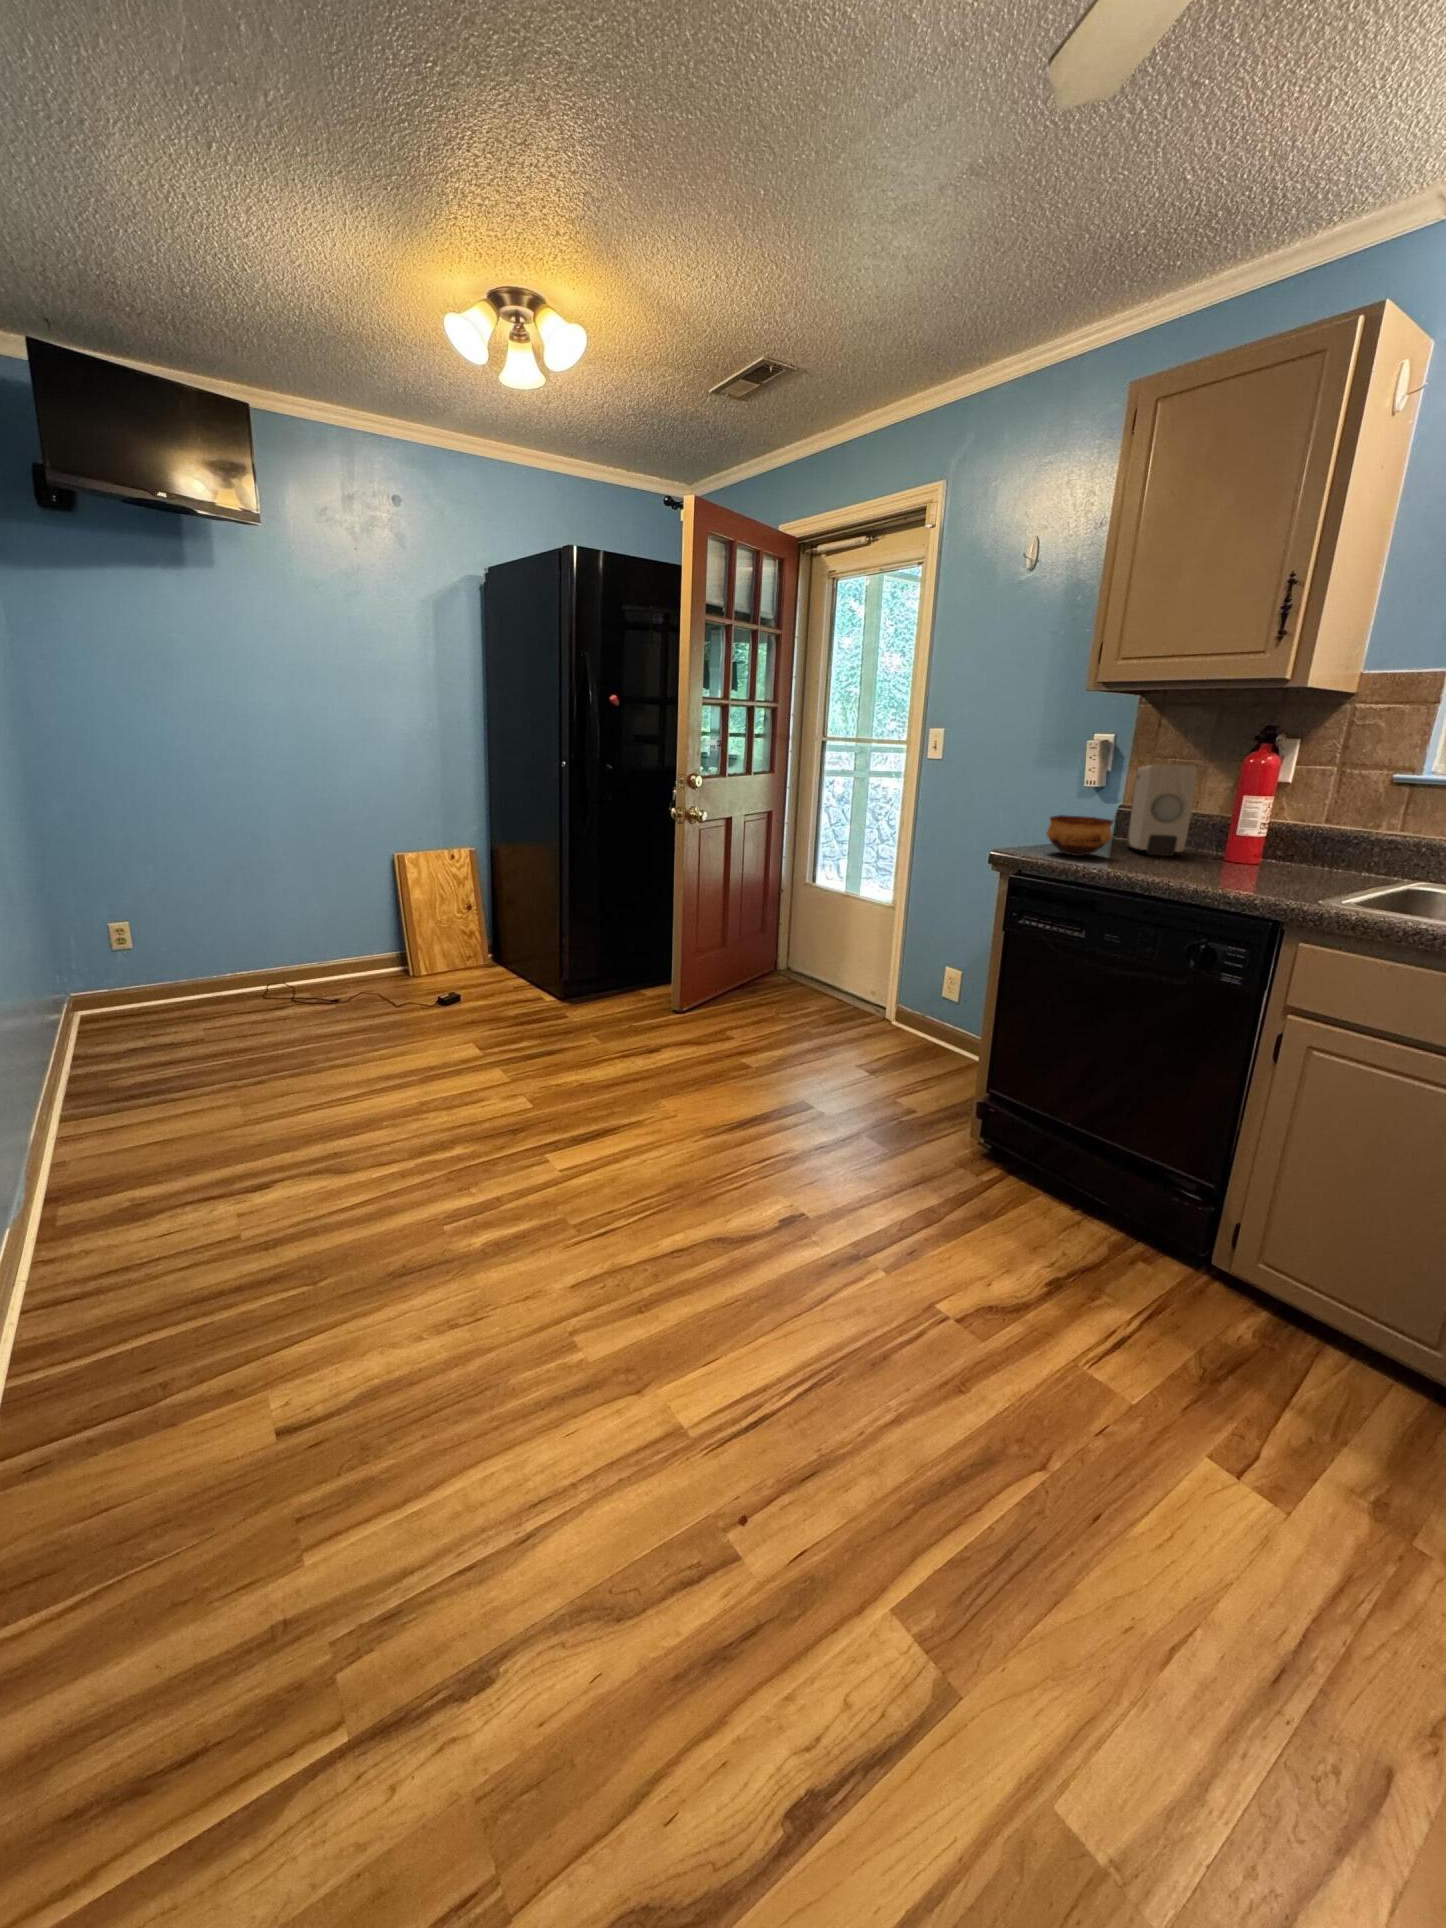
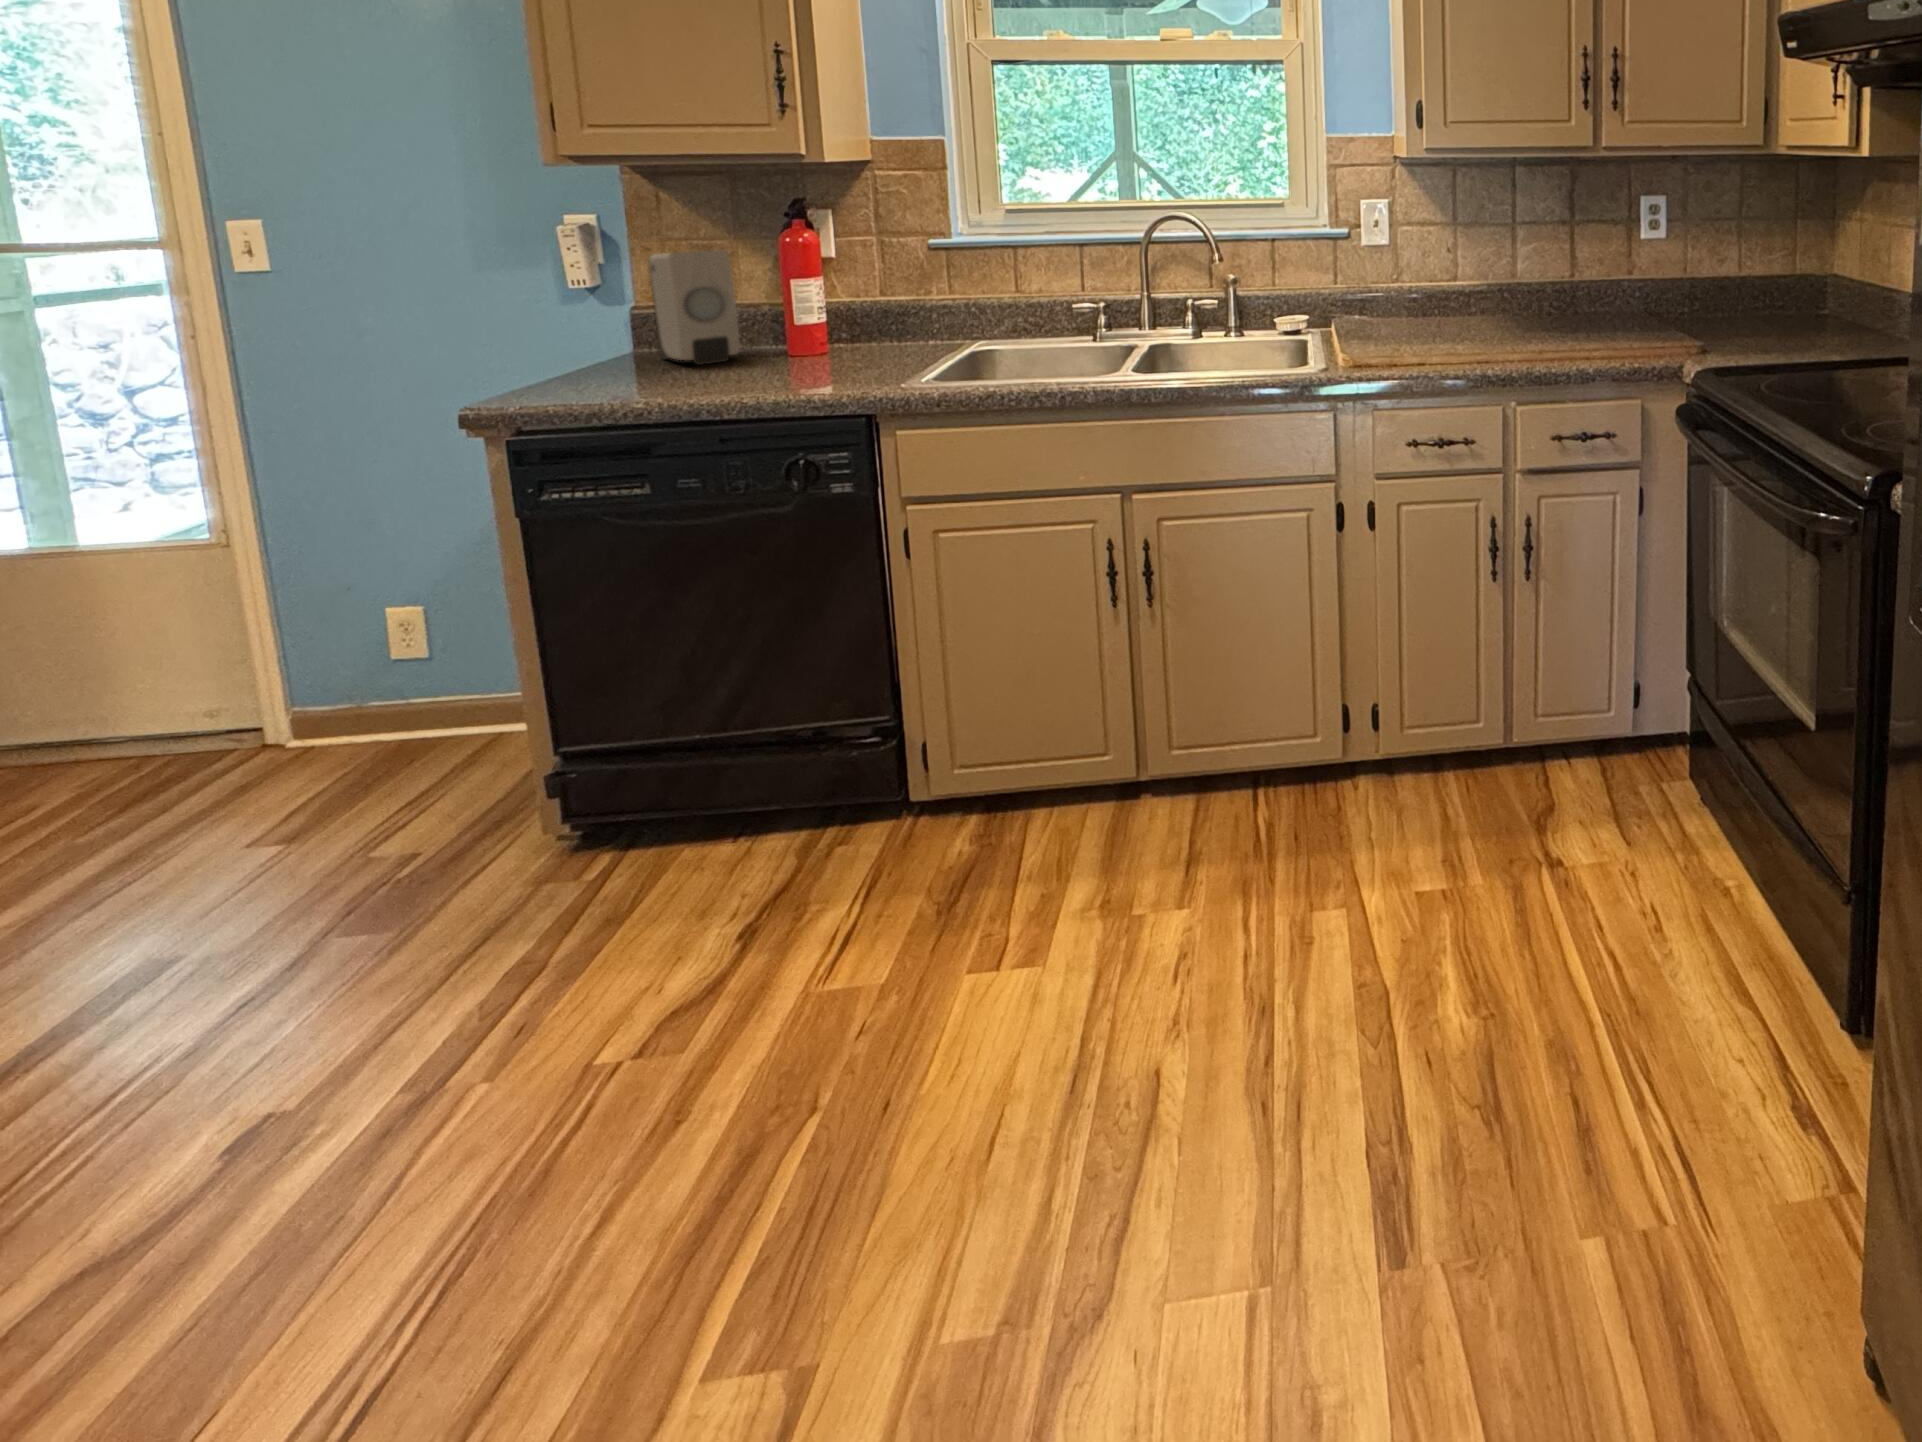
bowl: present [1047,815,1113,856] -> none [544,331,646,387]

